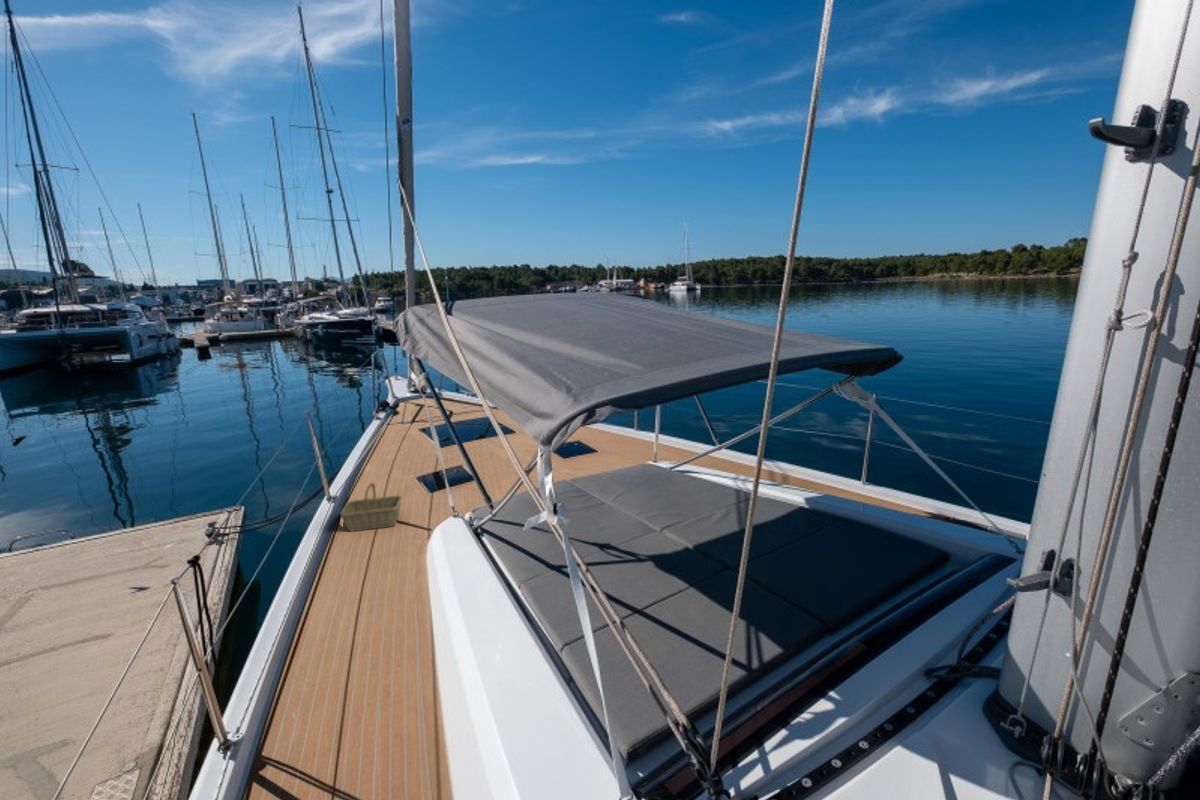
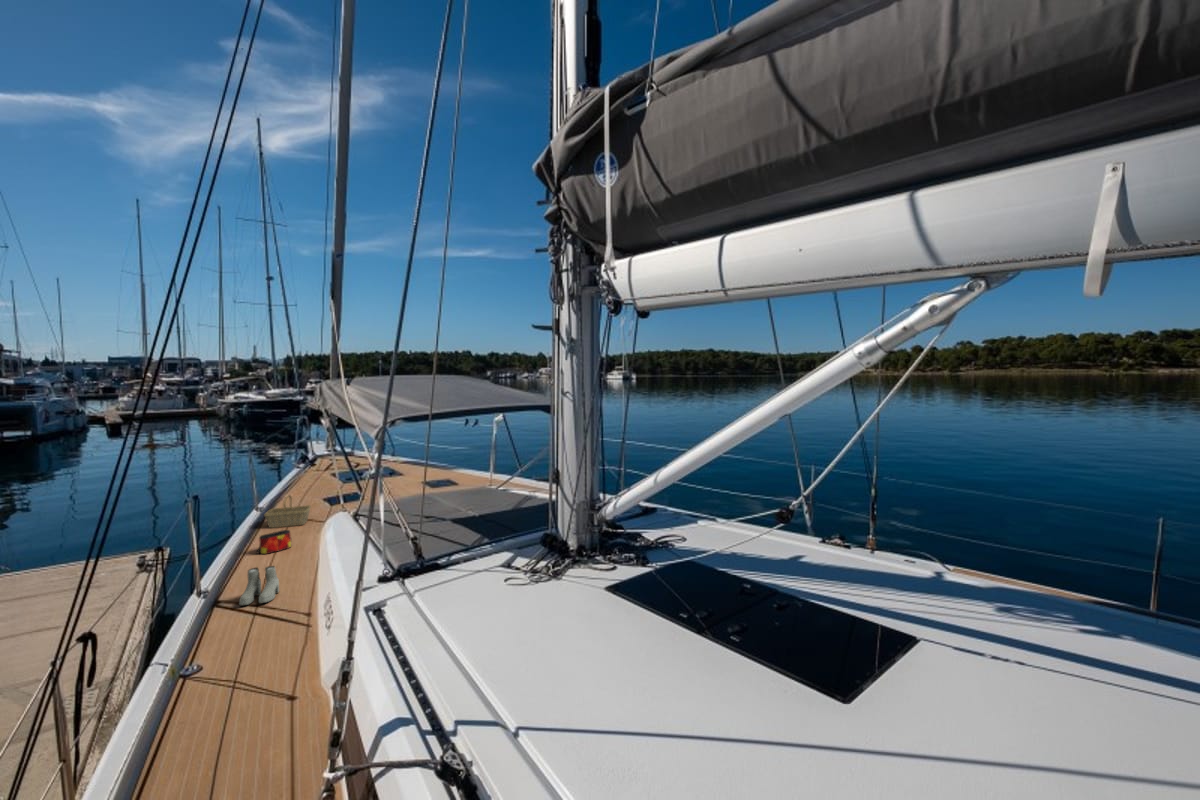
bag: none [332,551,381,592] -> present [257,530,291,554]
boots: none [306,661,371,742] -> present [239,566,279,606]

